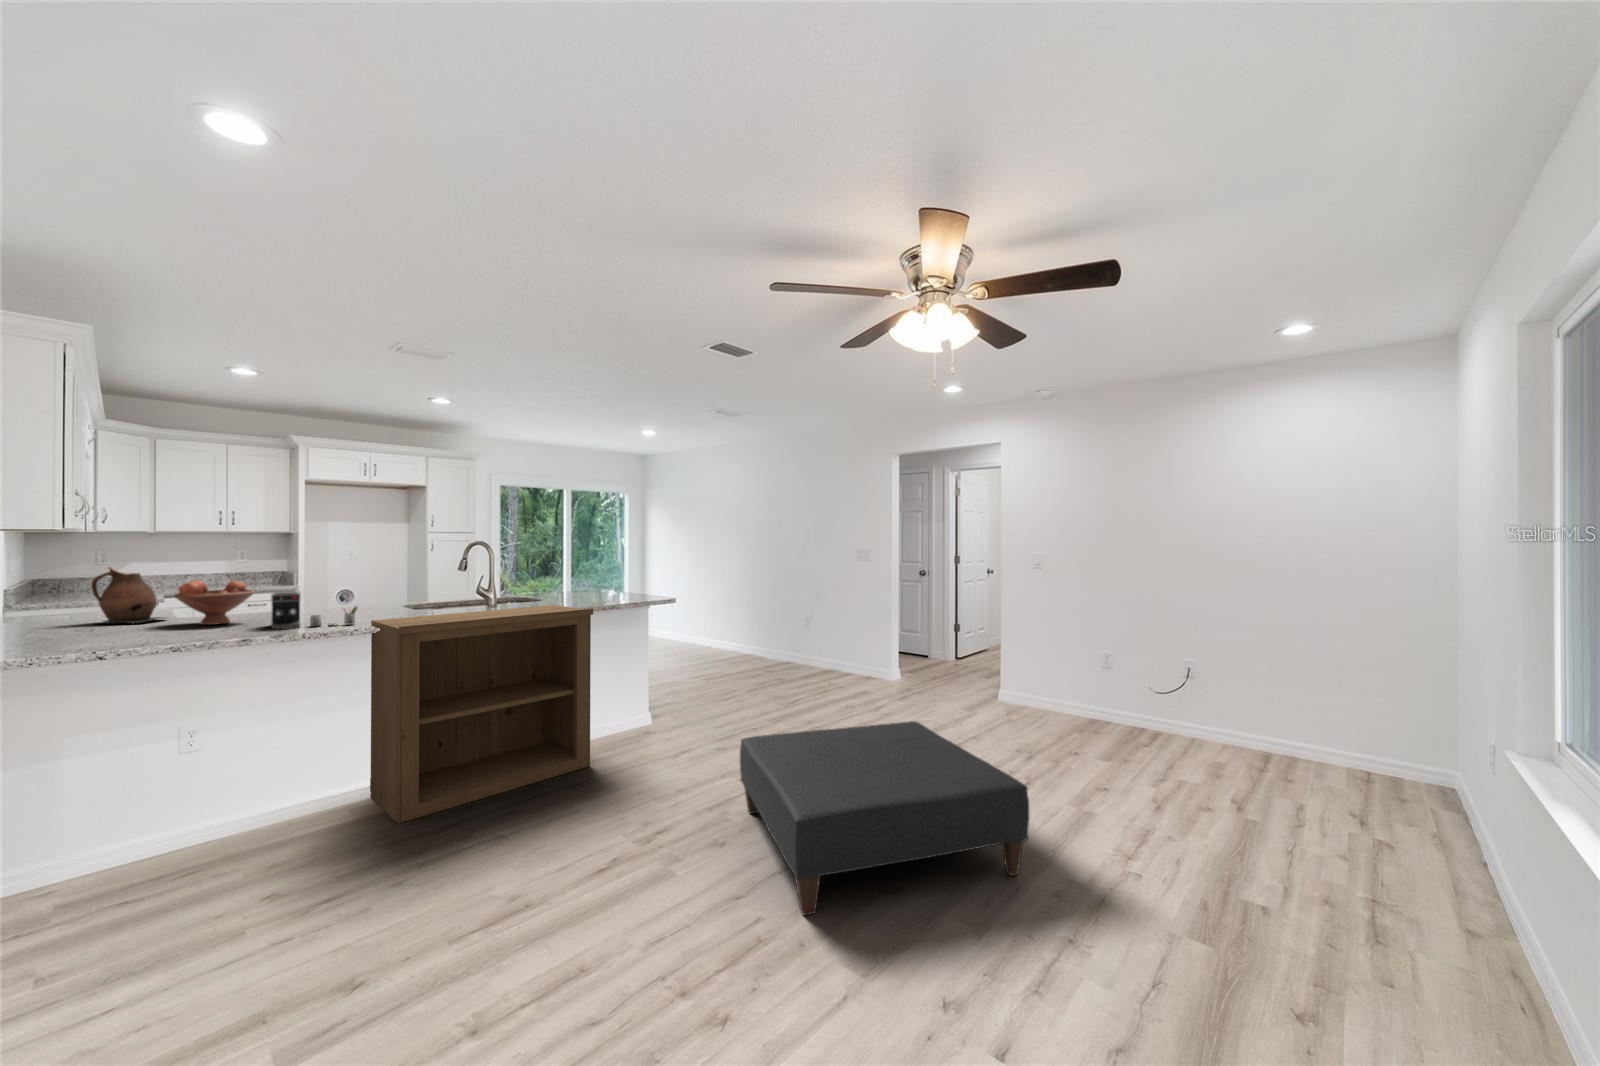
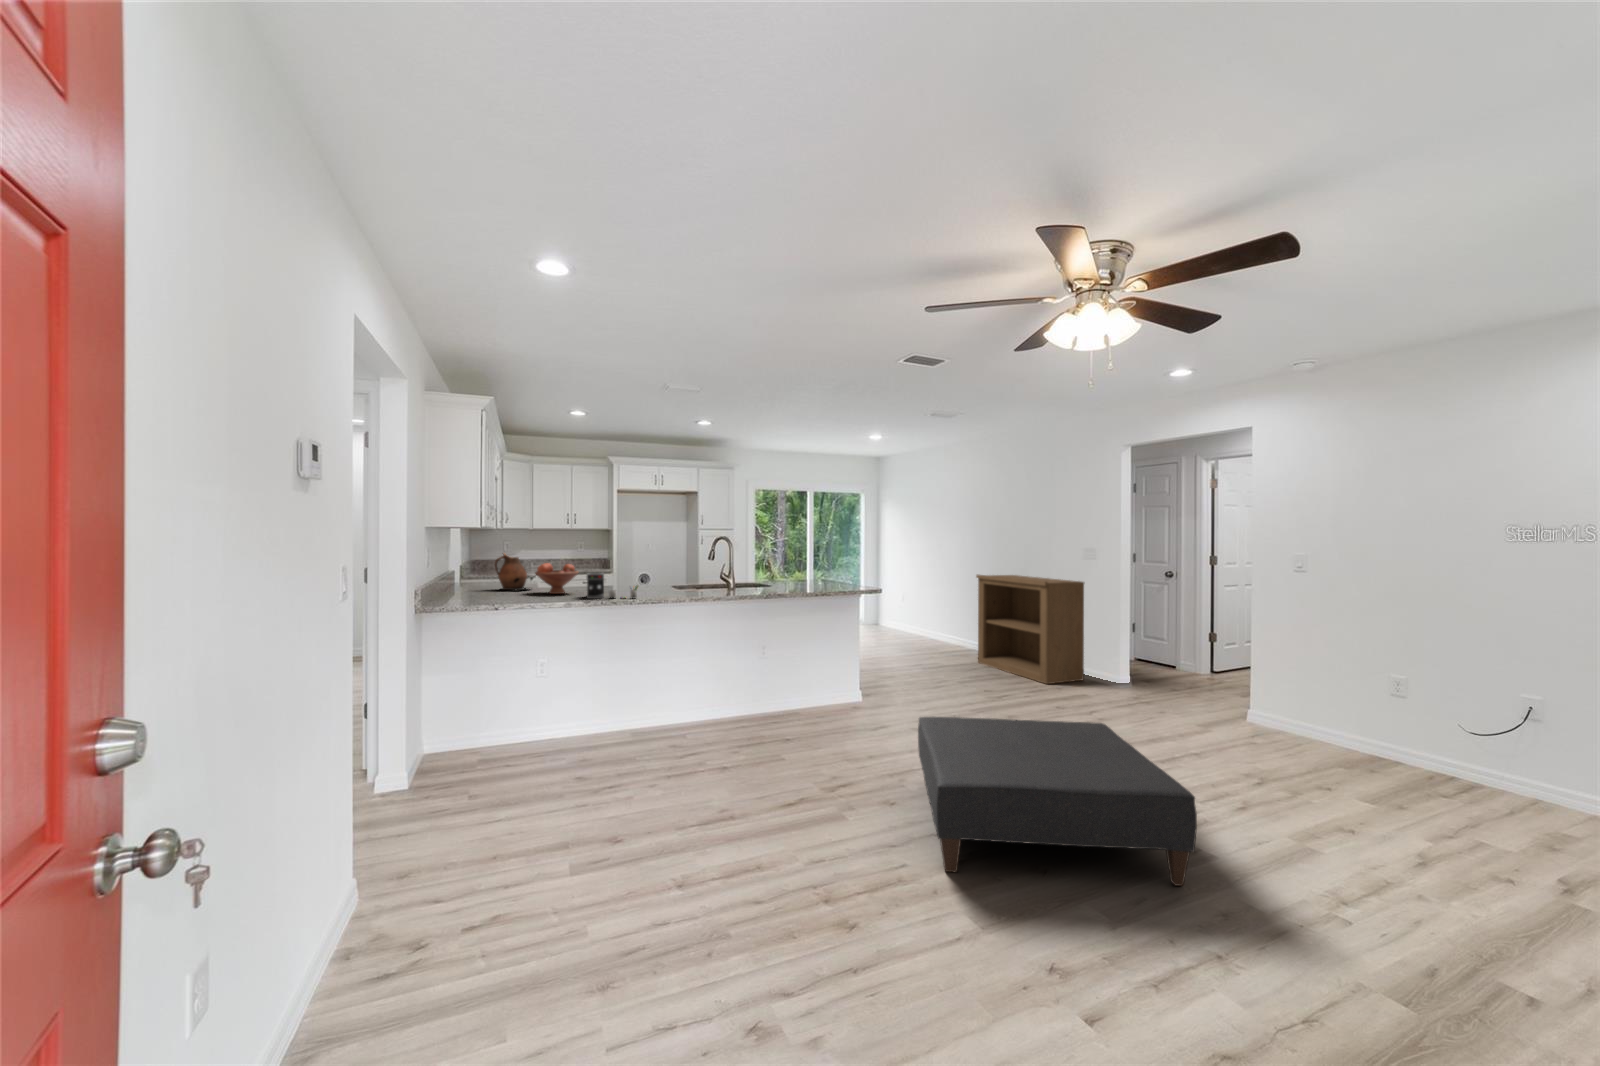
bookshelf: present [370,605,593,823] -> present [976,575,1084,684]

